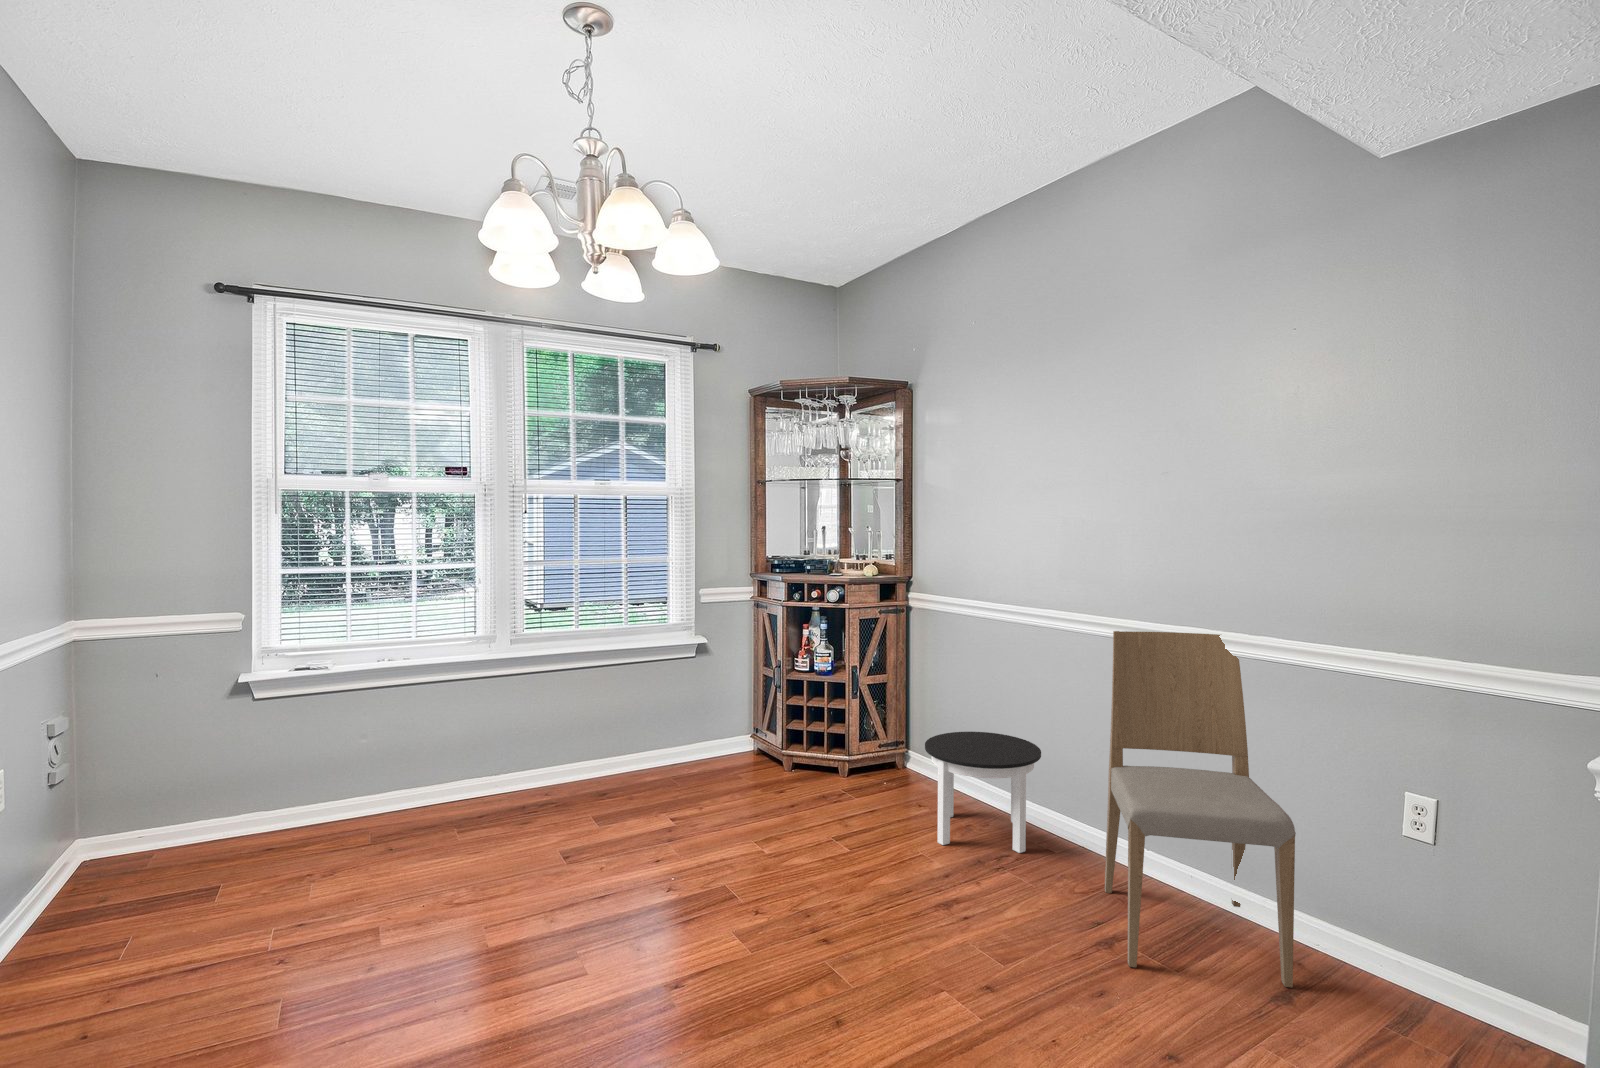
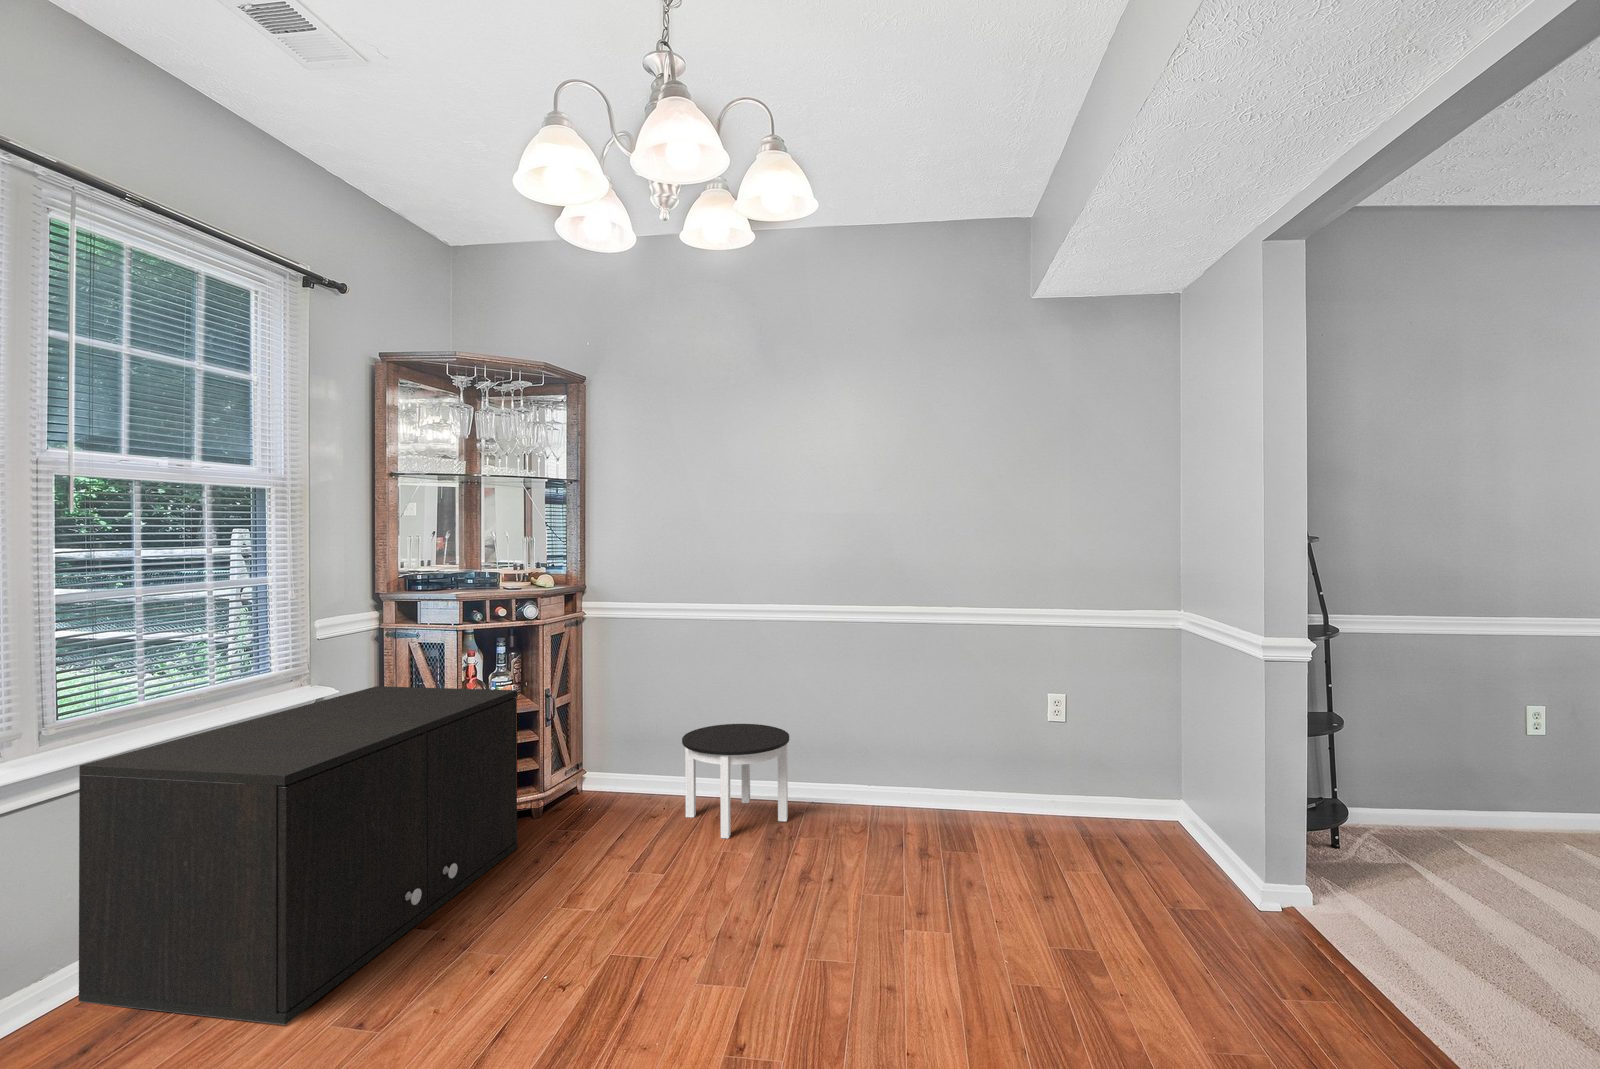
dining chair: present [1105,631,1296,988] -> none [870,605,1025,860]
storage cabinet: none [531,642,796,838] -> present [79,686,517,1025]

